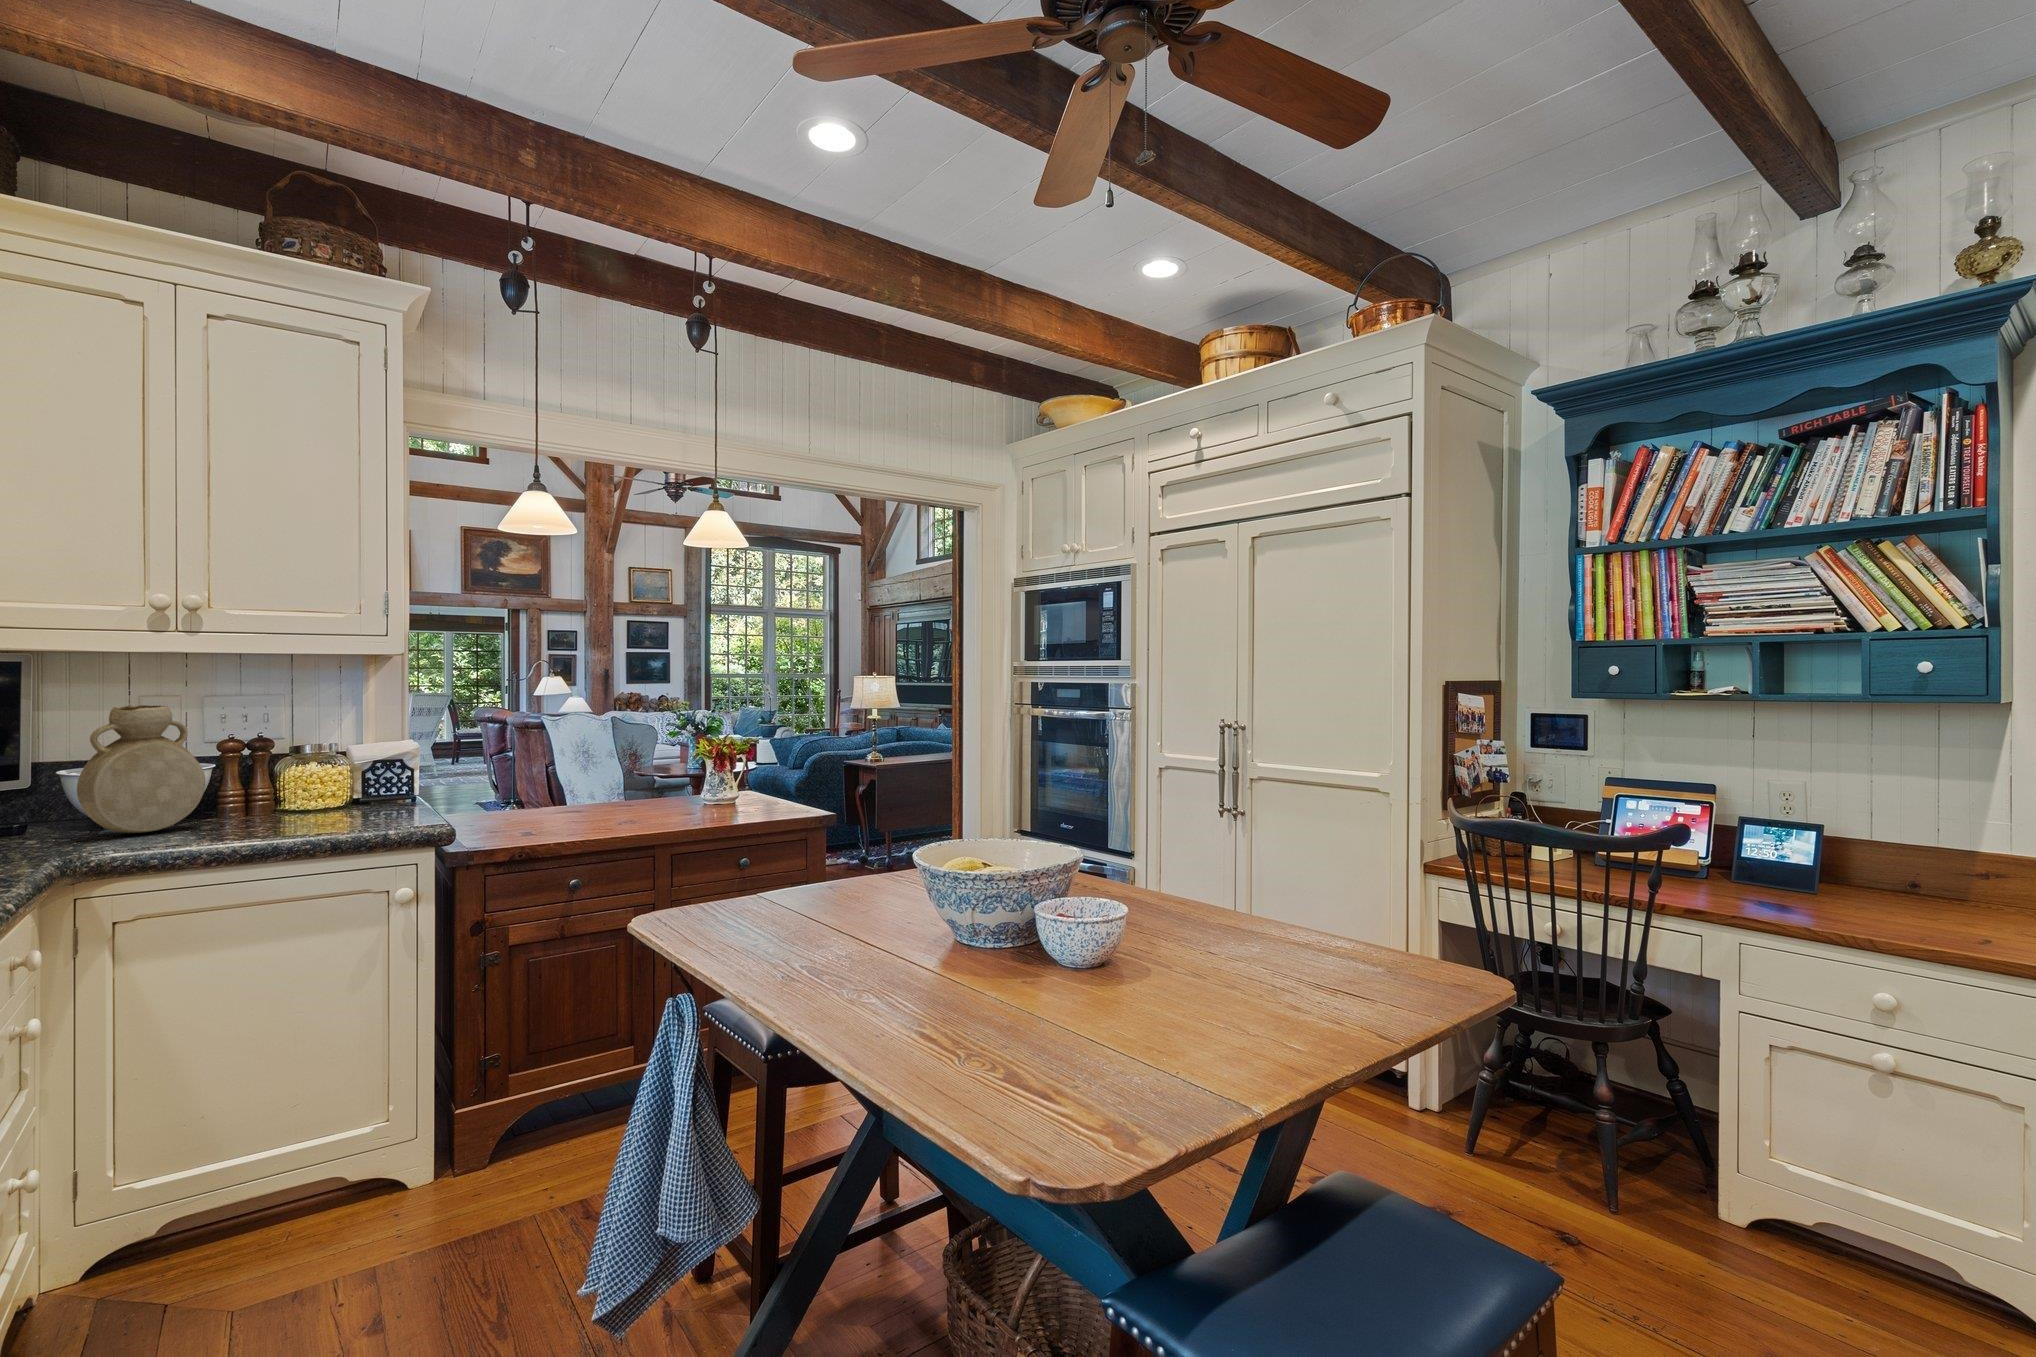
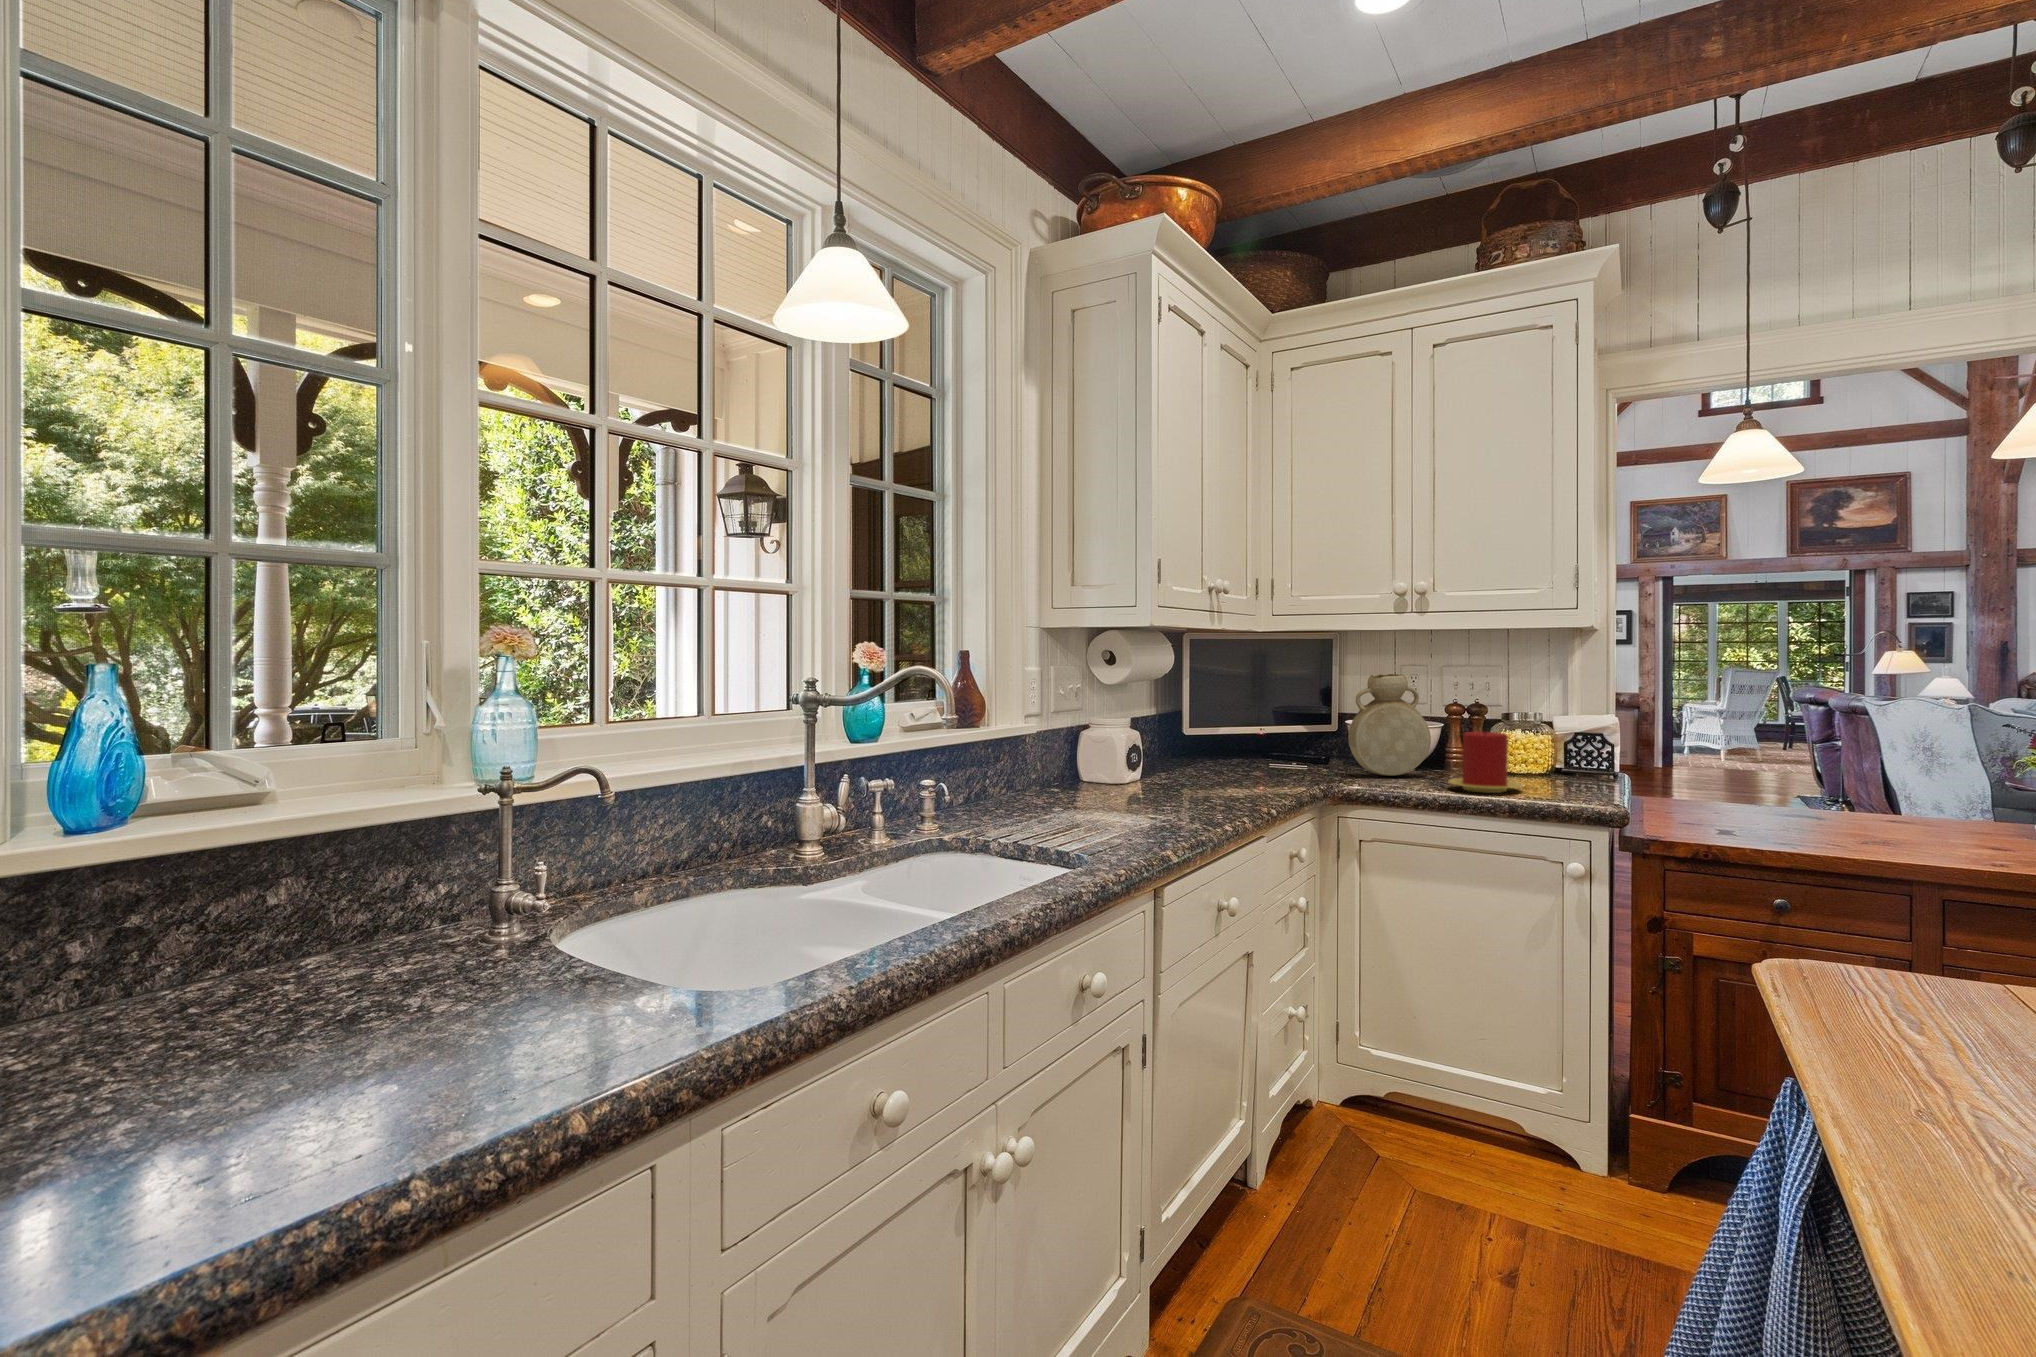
candle: none [243,766,337,835] -> present [1448,732,1522,793]

